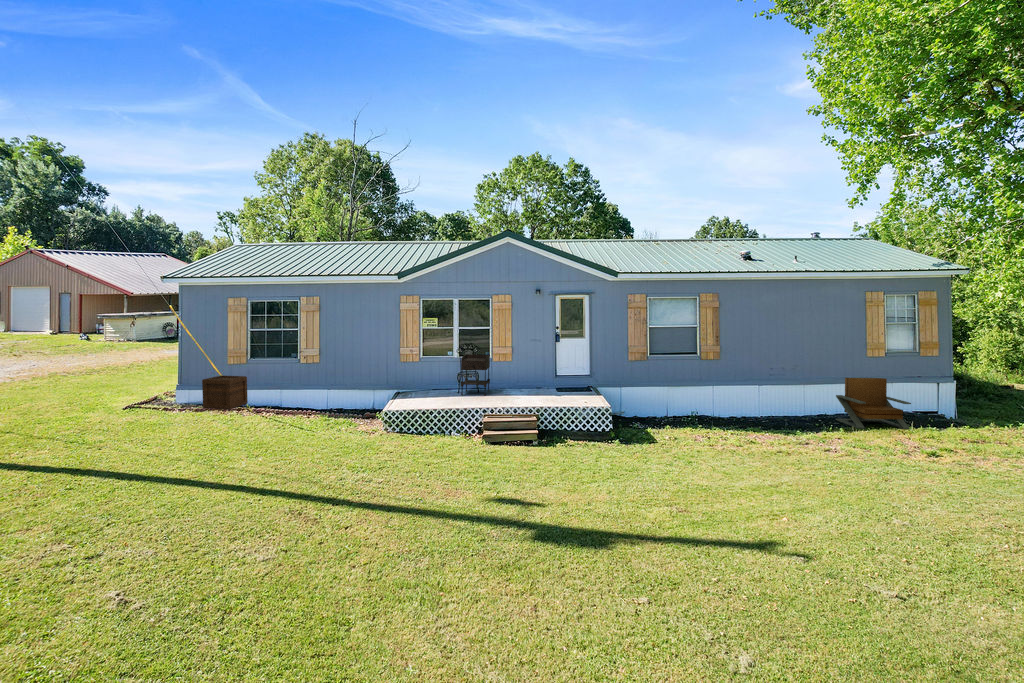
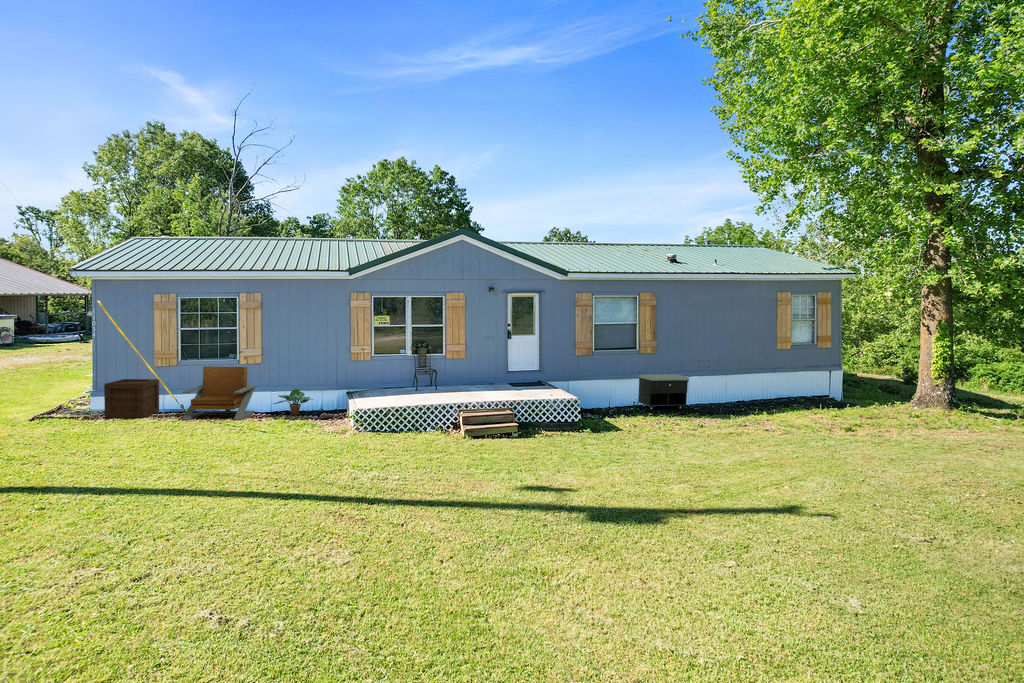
side table: present [461,354,490,396] -> none [421,351,449,392]
lounge chair: present [836,378,911,429] -> present [182,366,256,420]
storage bench: none [703,383,760,422] -> present [638,374,689,409]
potted plant: none [327,388,364,412] -> present [274,389,313,415]

